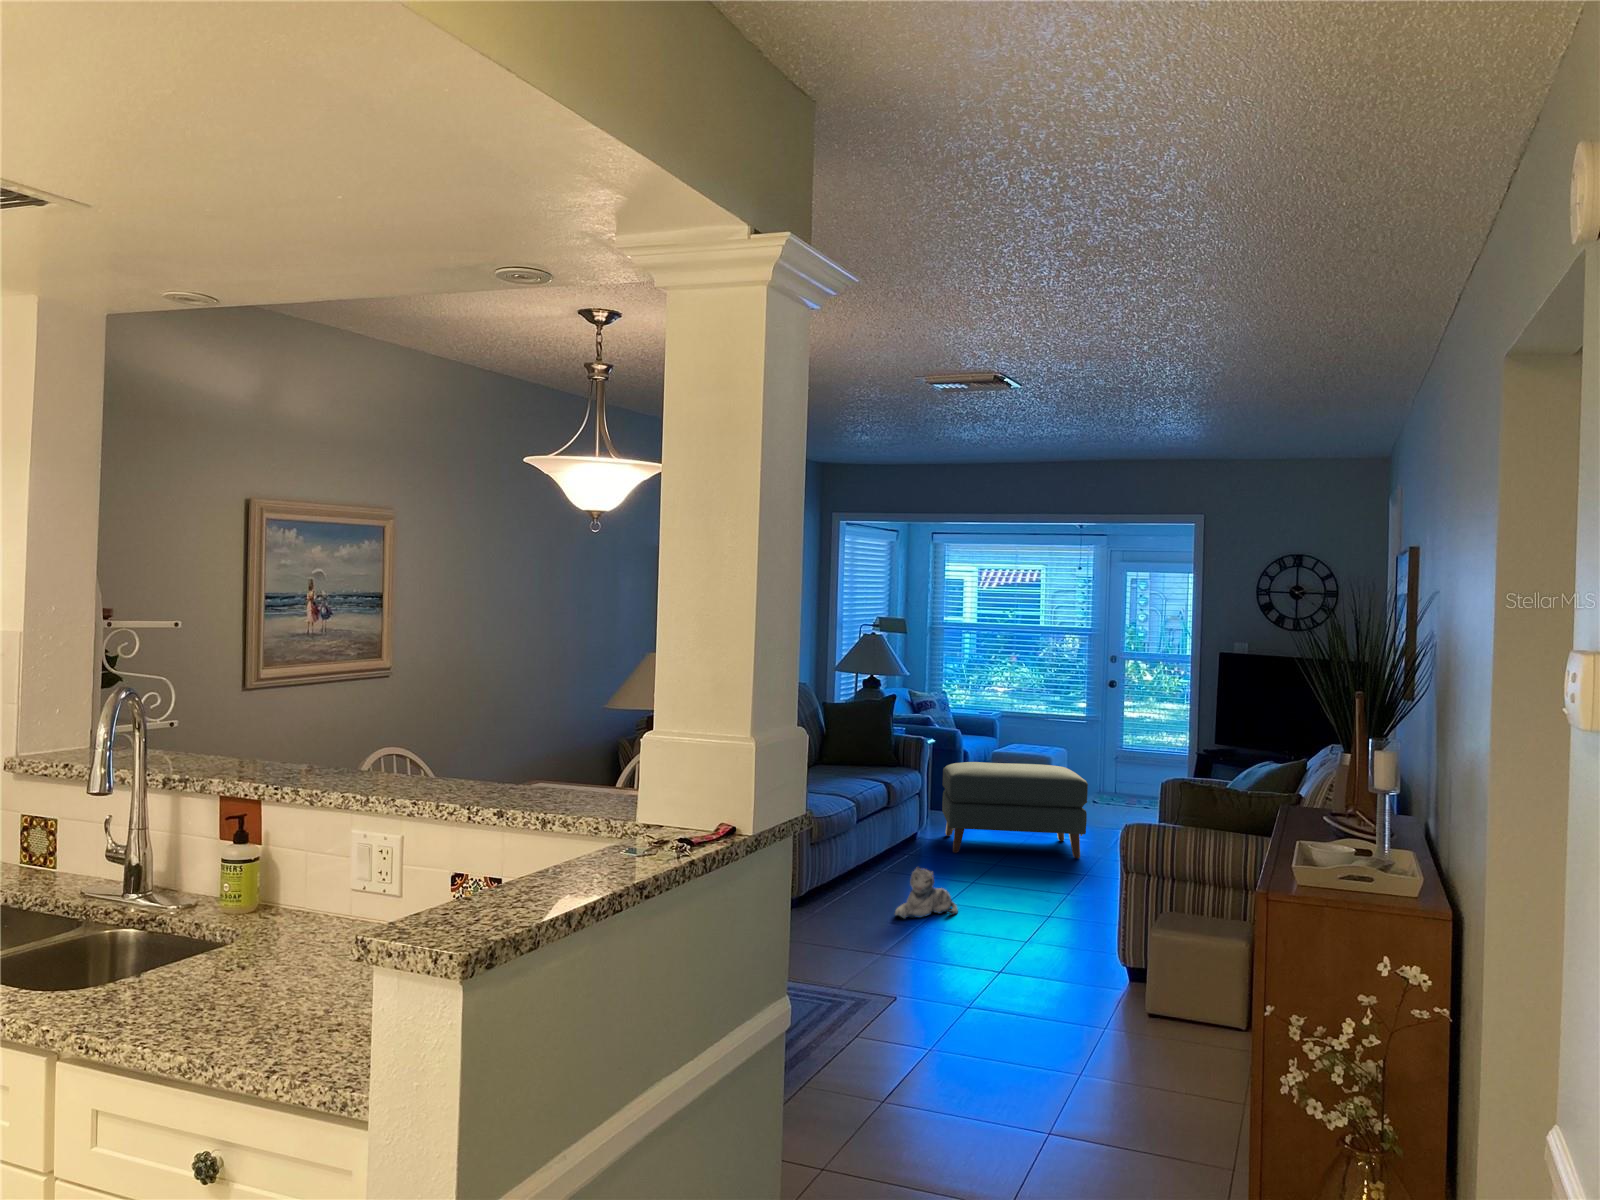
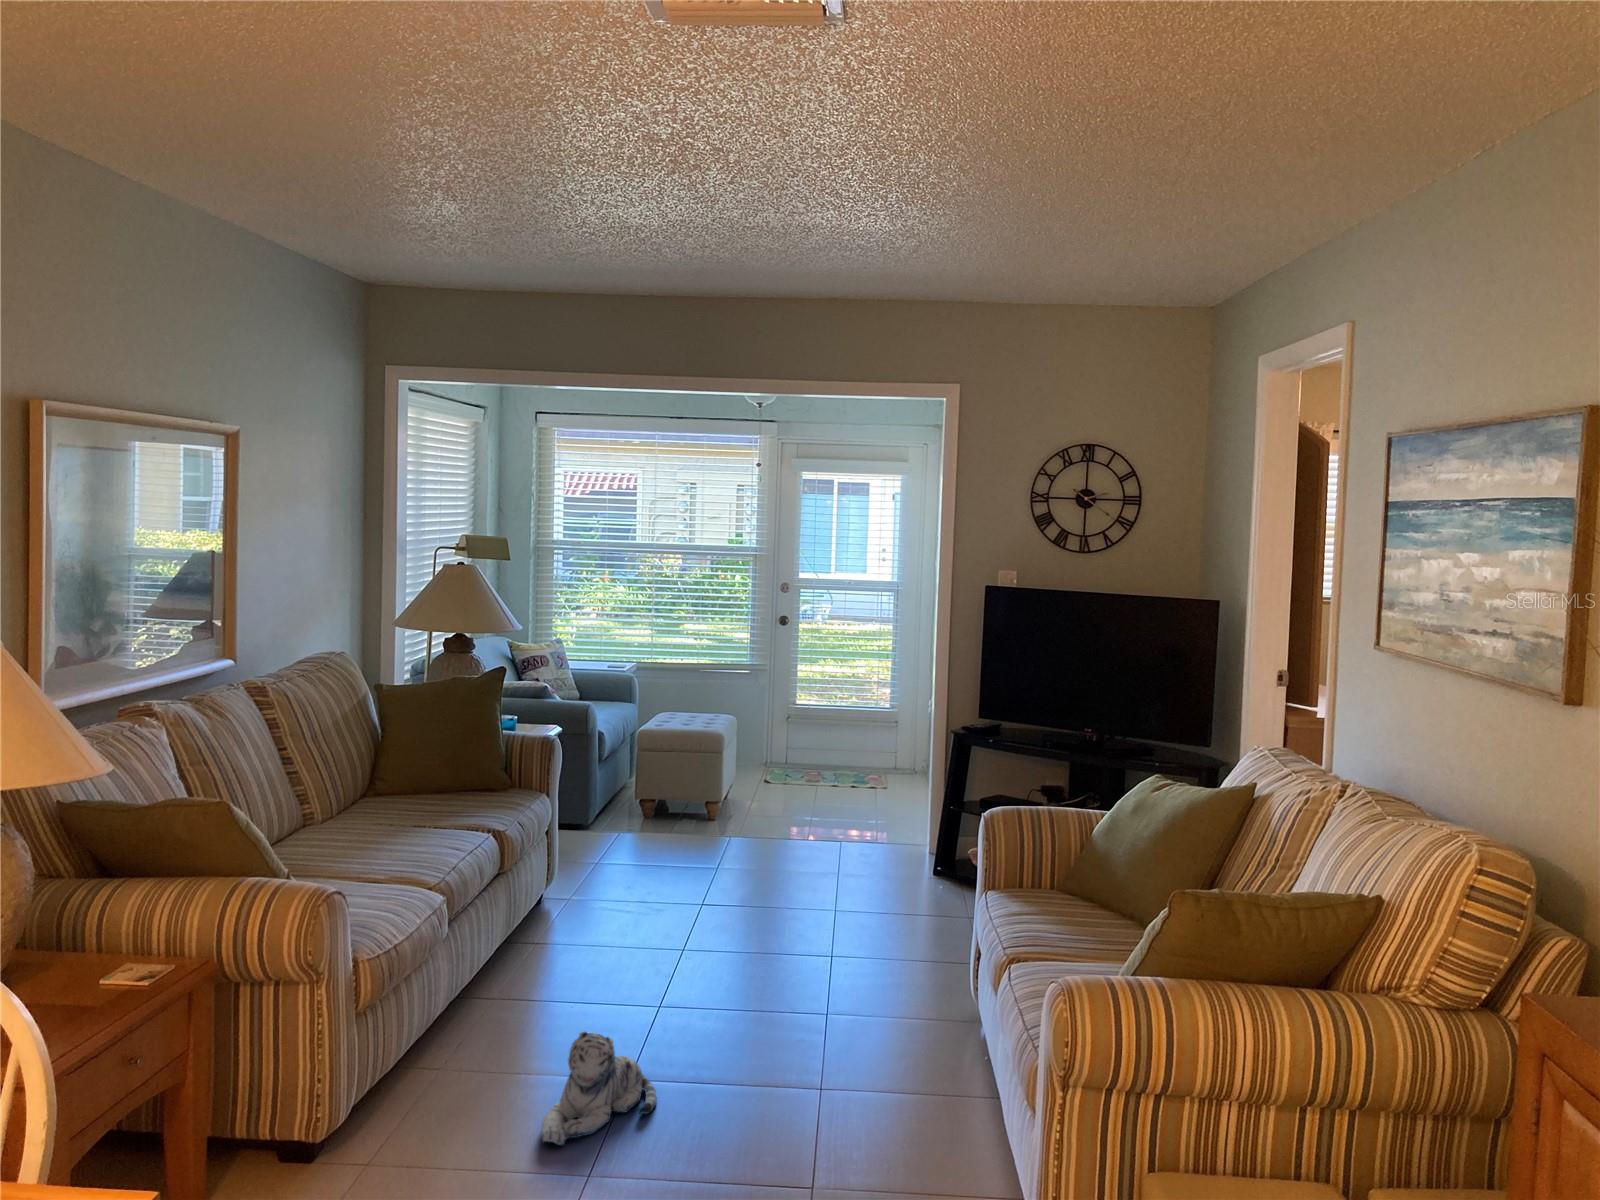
ottoman: present [942,762,1088,858] -> none [580,764,816,924]

